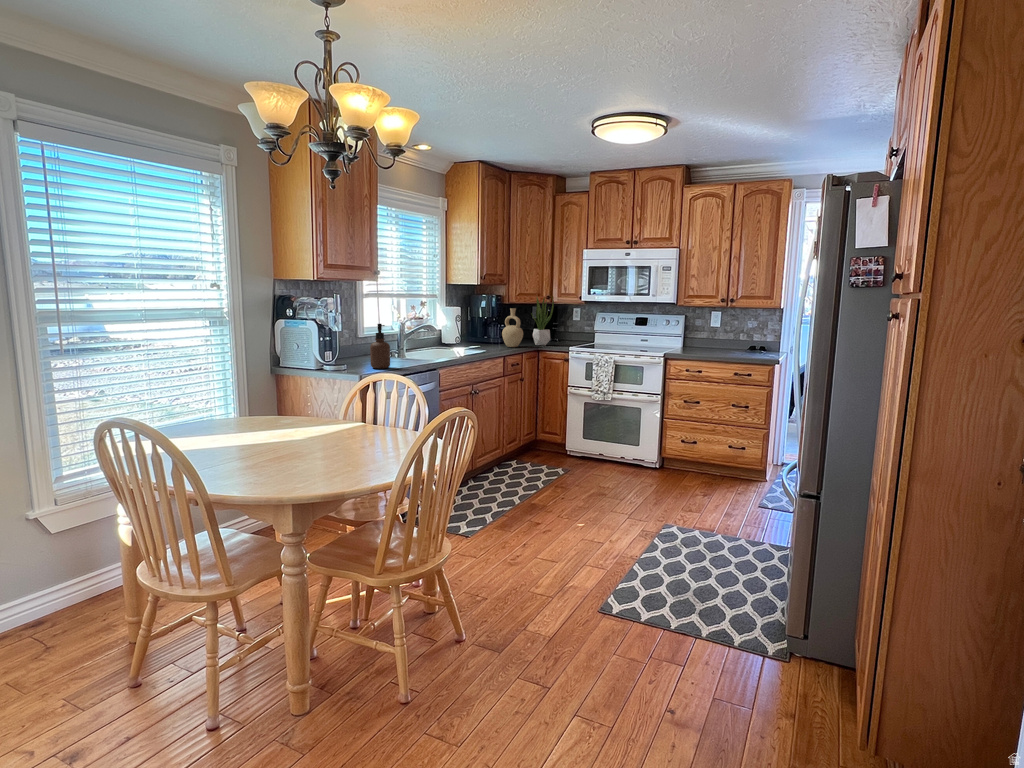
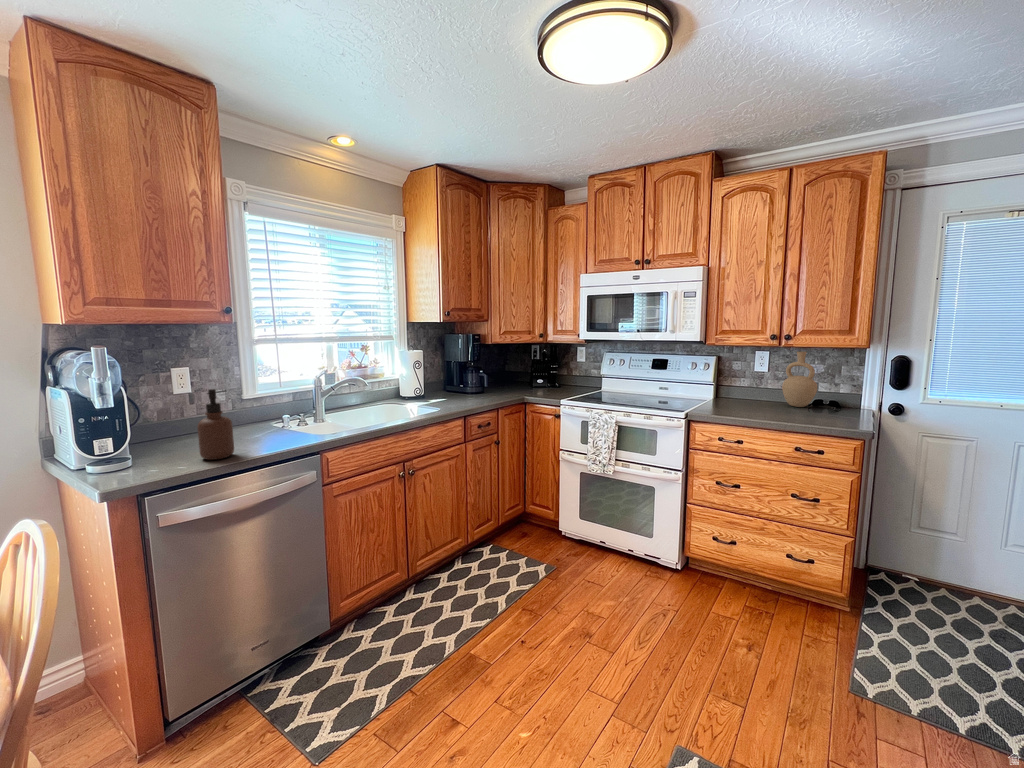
potted plant: present [532,297,554,346] -> none [512,333,541,397]
vase: present [502,308,523,347] -> present [782,351,817,407]

